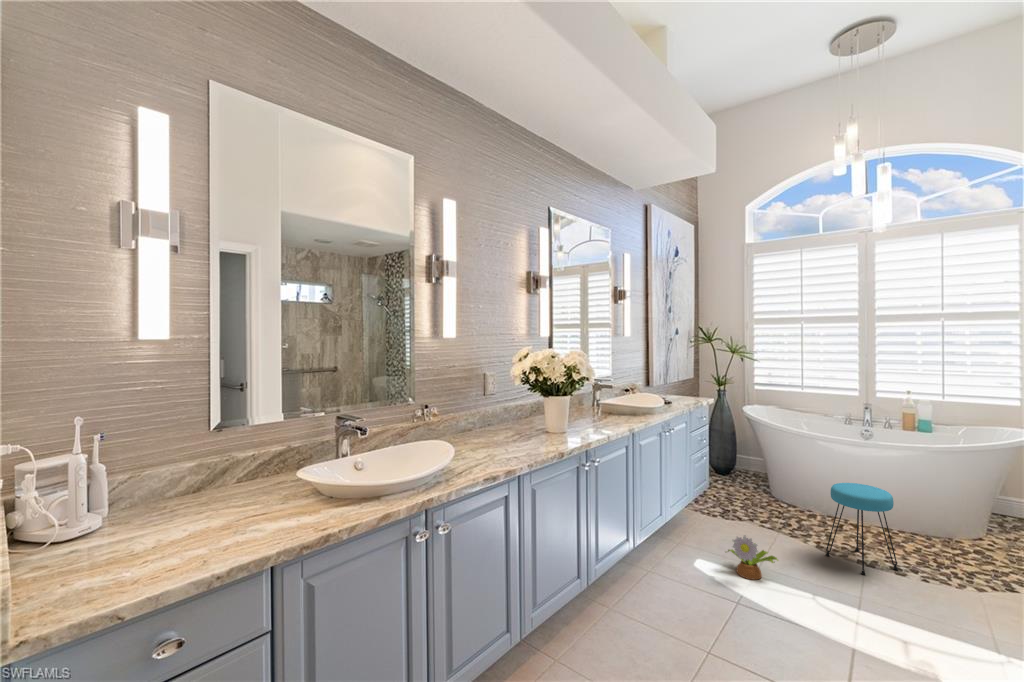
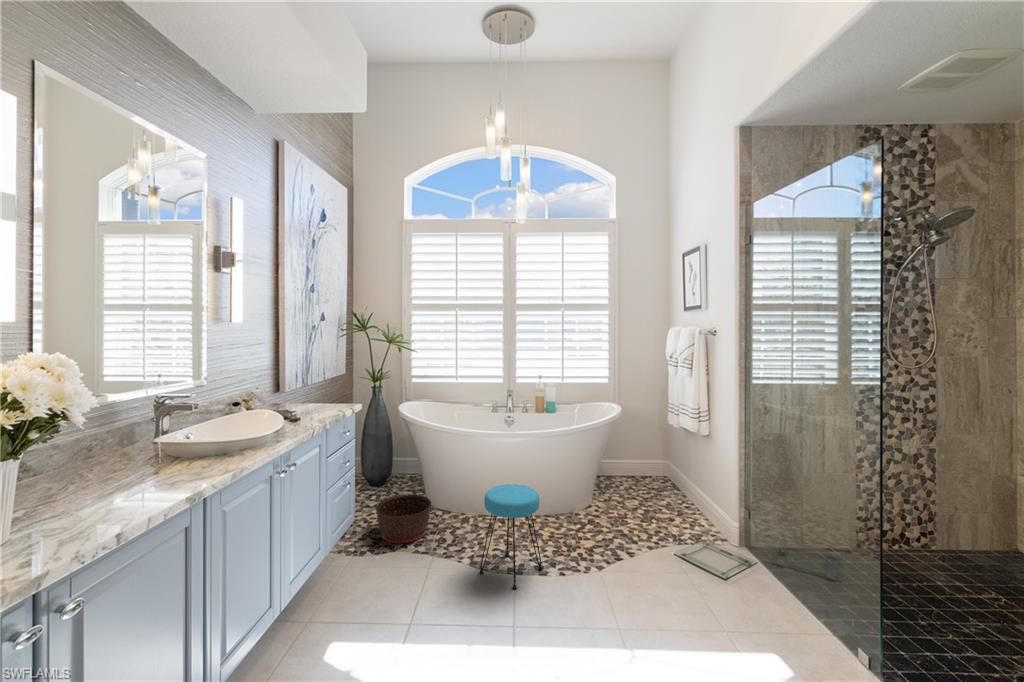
basket: none [725,481,777,520] -> present [376,494,432,544]
decorative plant: present [728,535,778,580] -> none [364,594,432,654]

